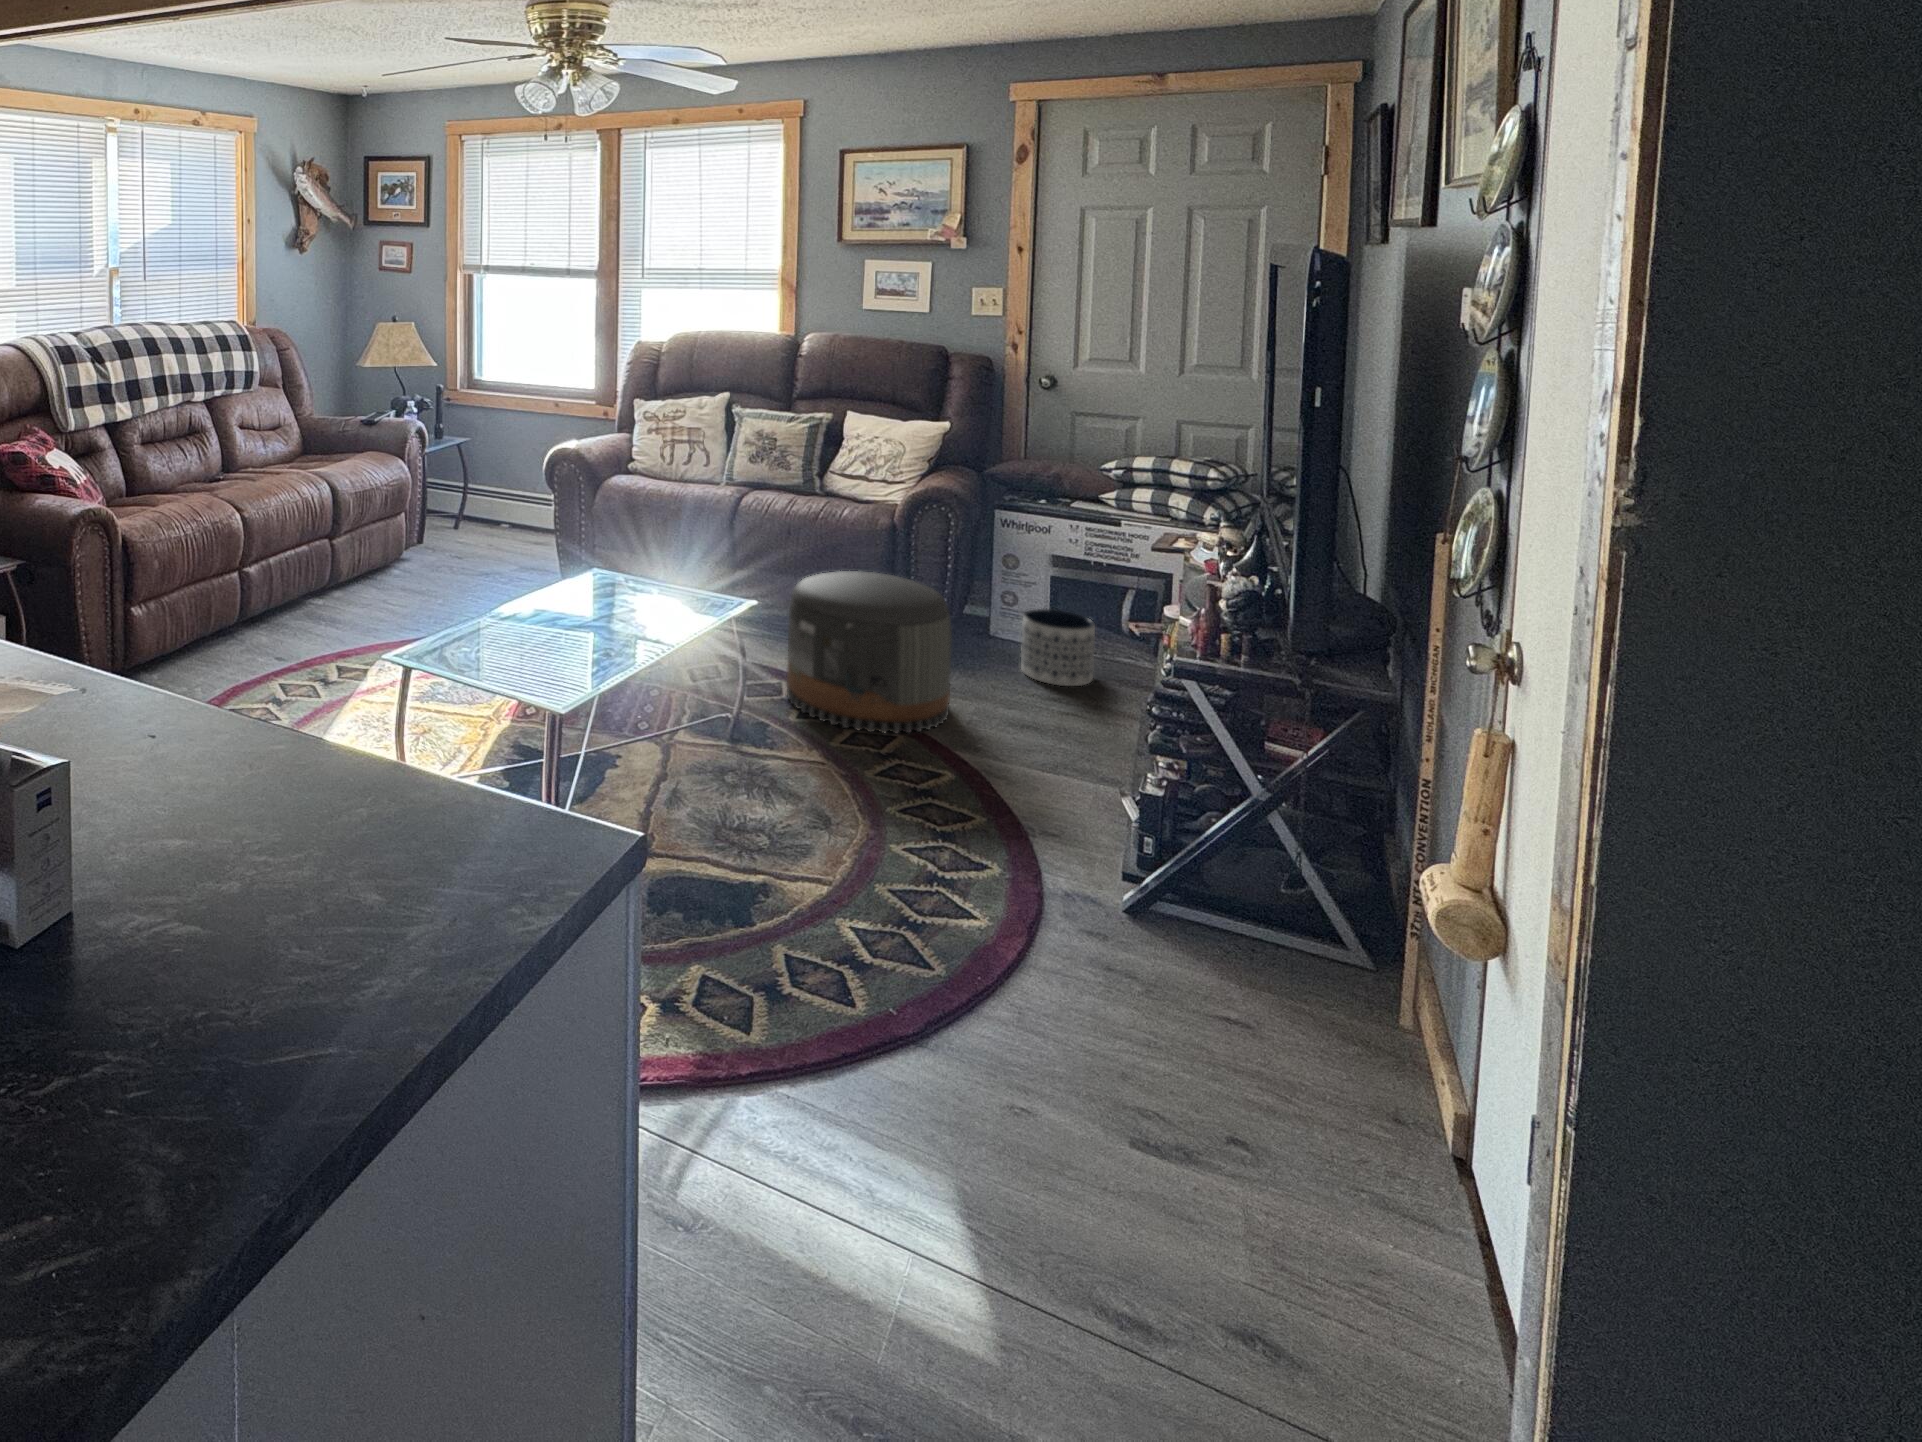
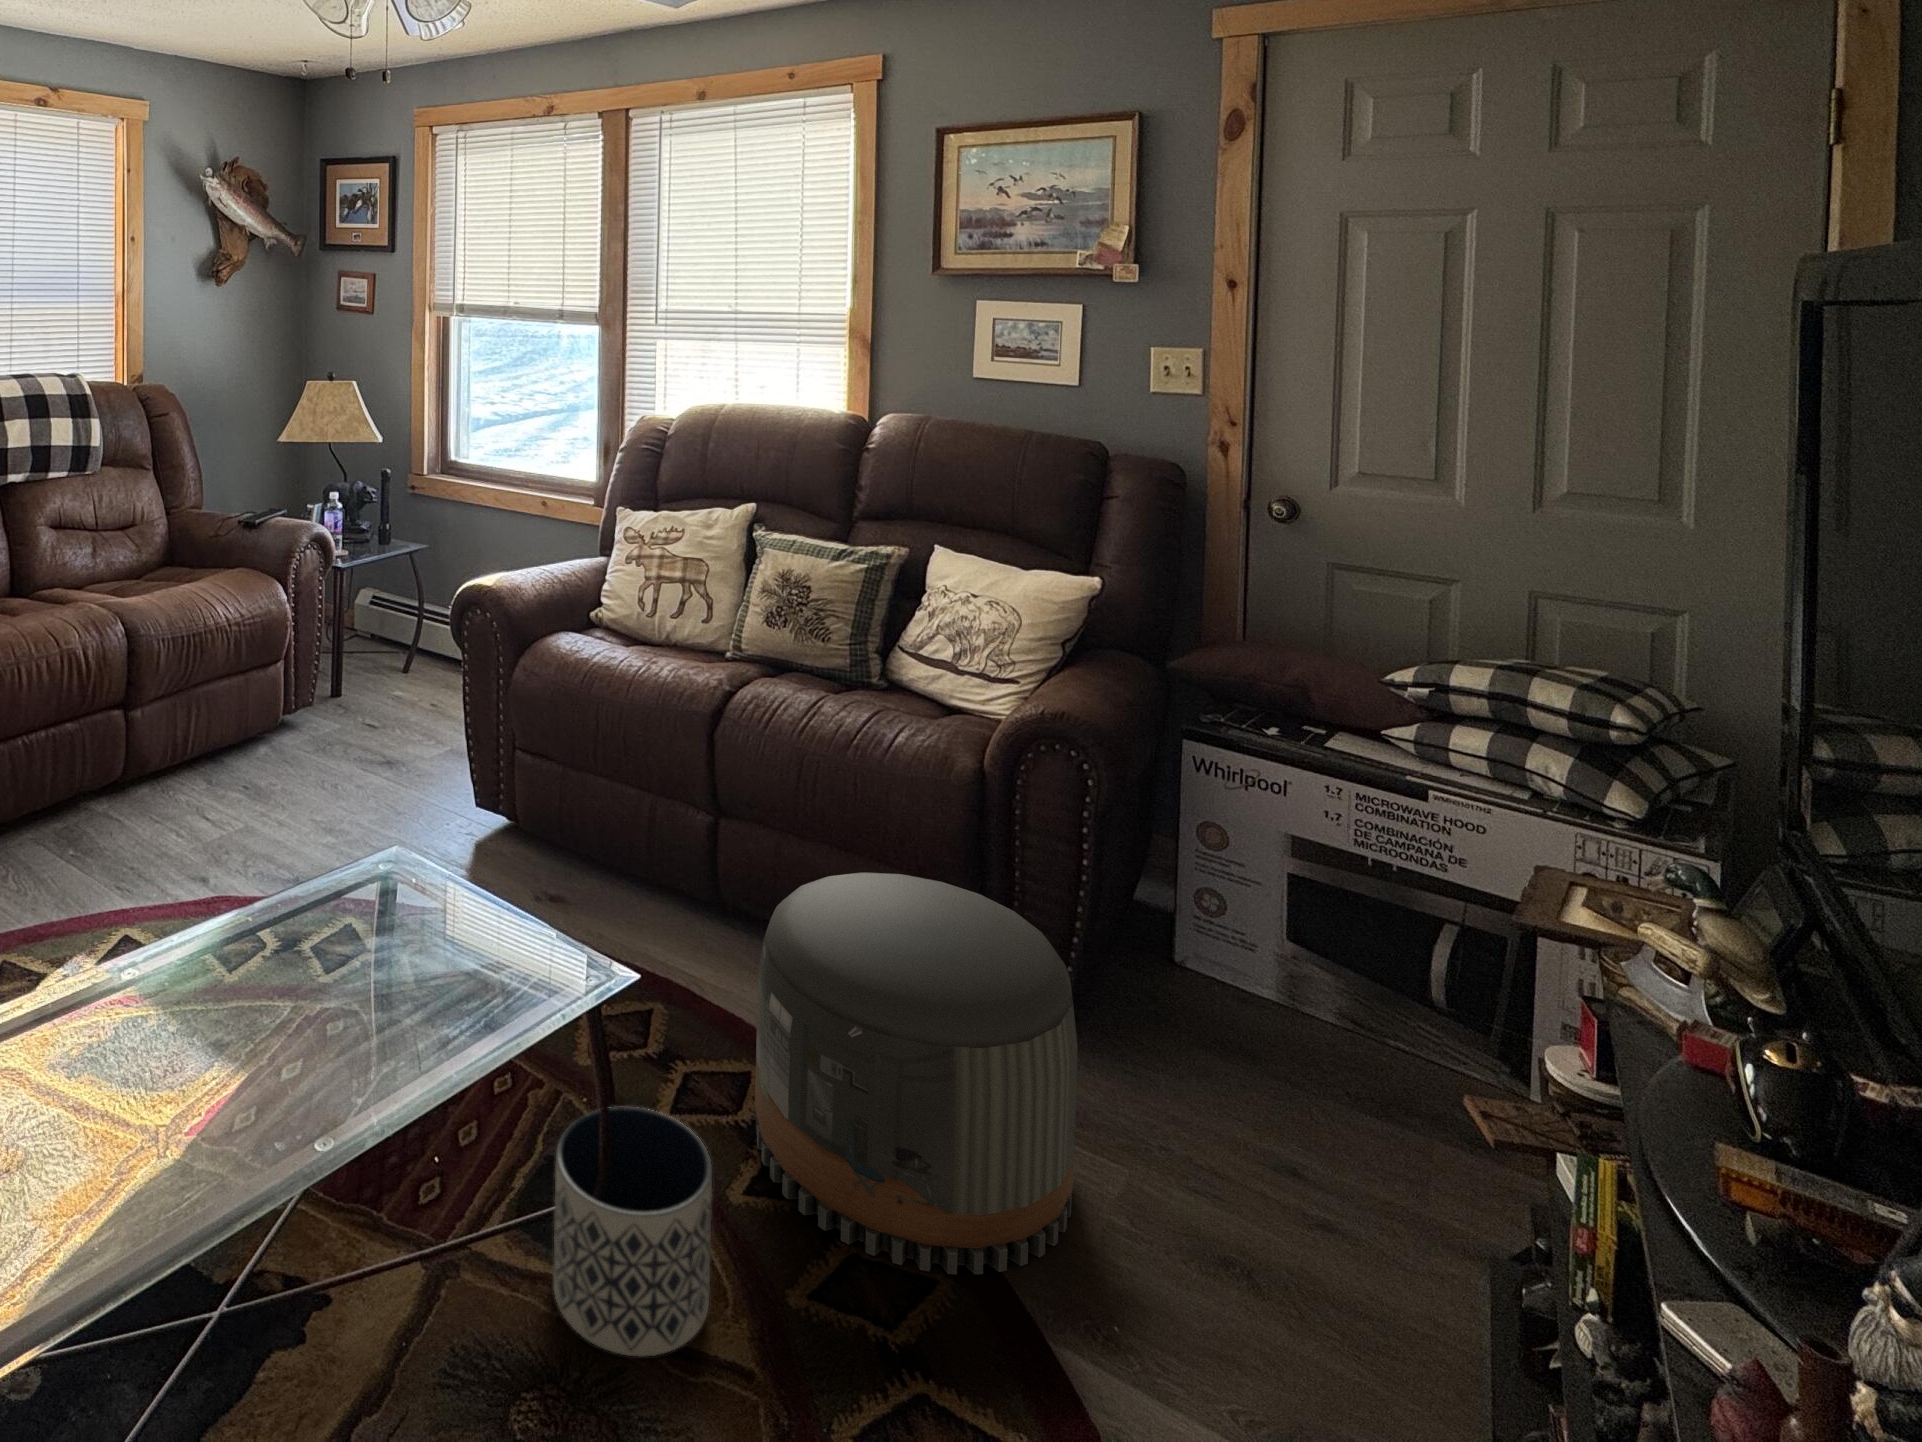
planter: present [1021,609,1095,686] -> present [554,1107,712,1357]

